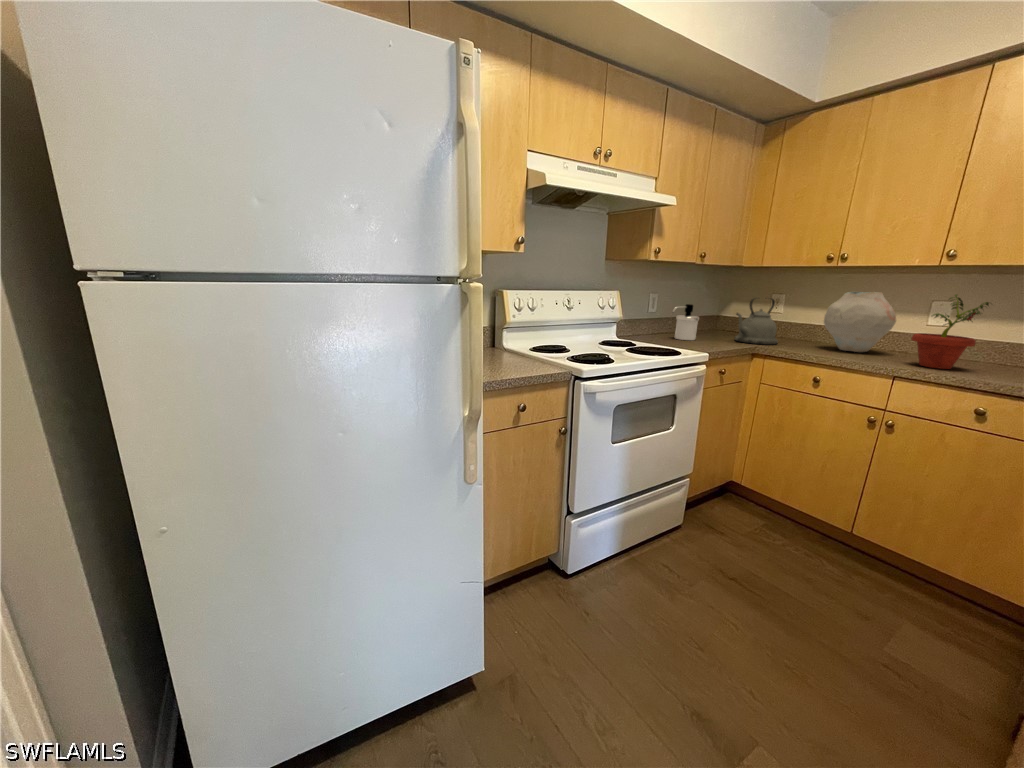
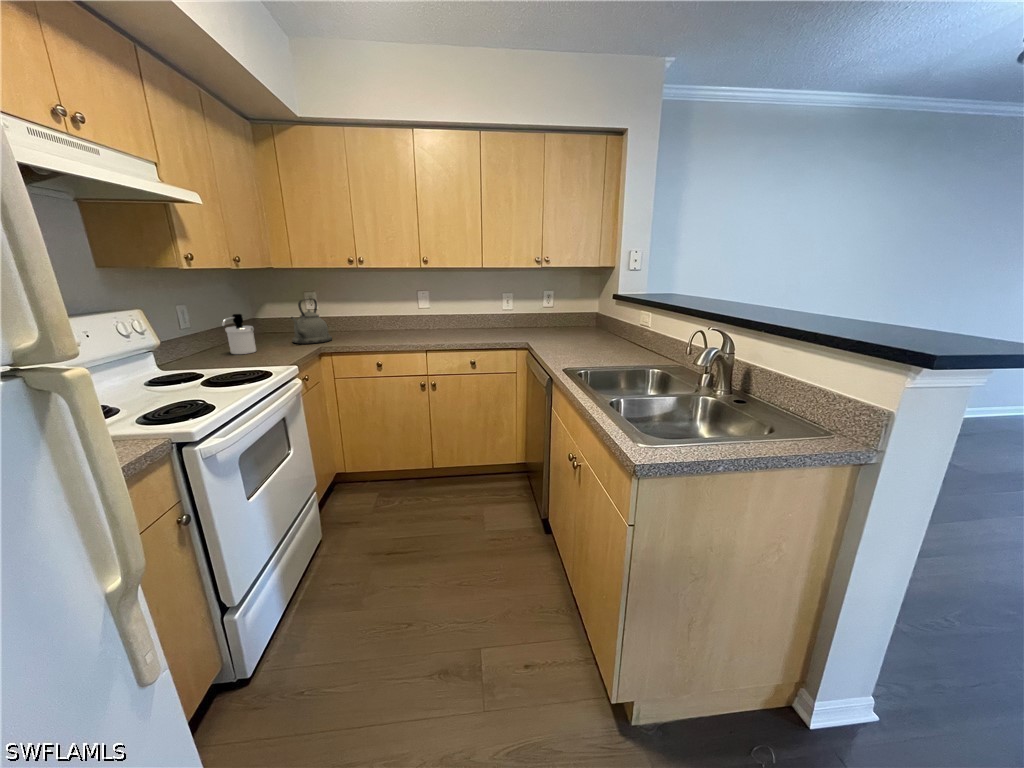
vase: present [824,292,896,352] -> none [360,288,406,336]
potted plant: present [912,295,989,369] -> none [424,289,456,339]

